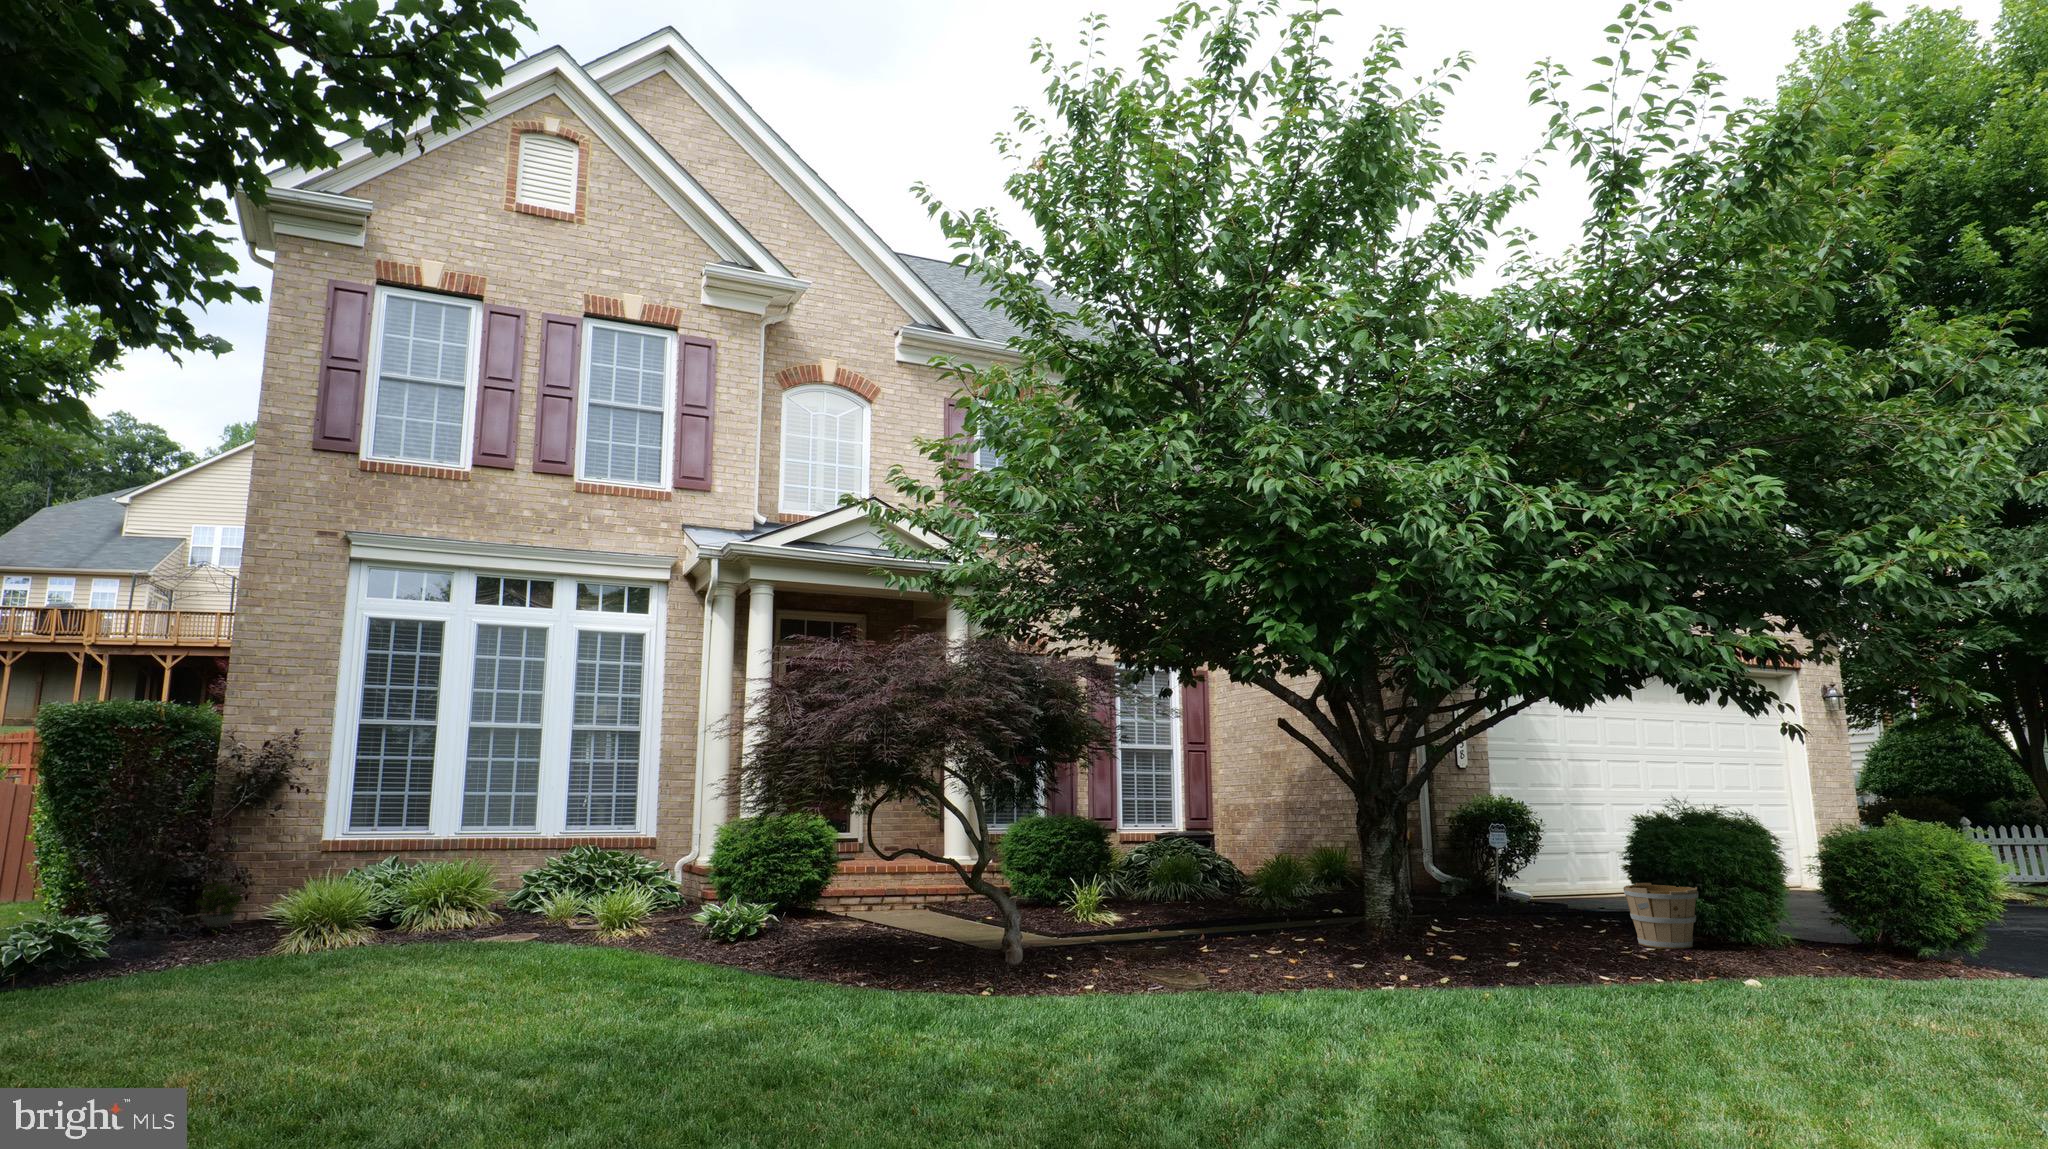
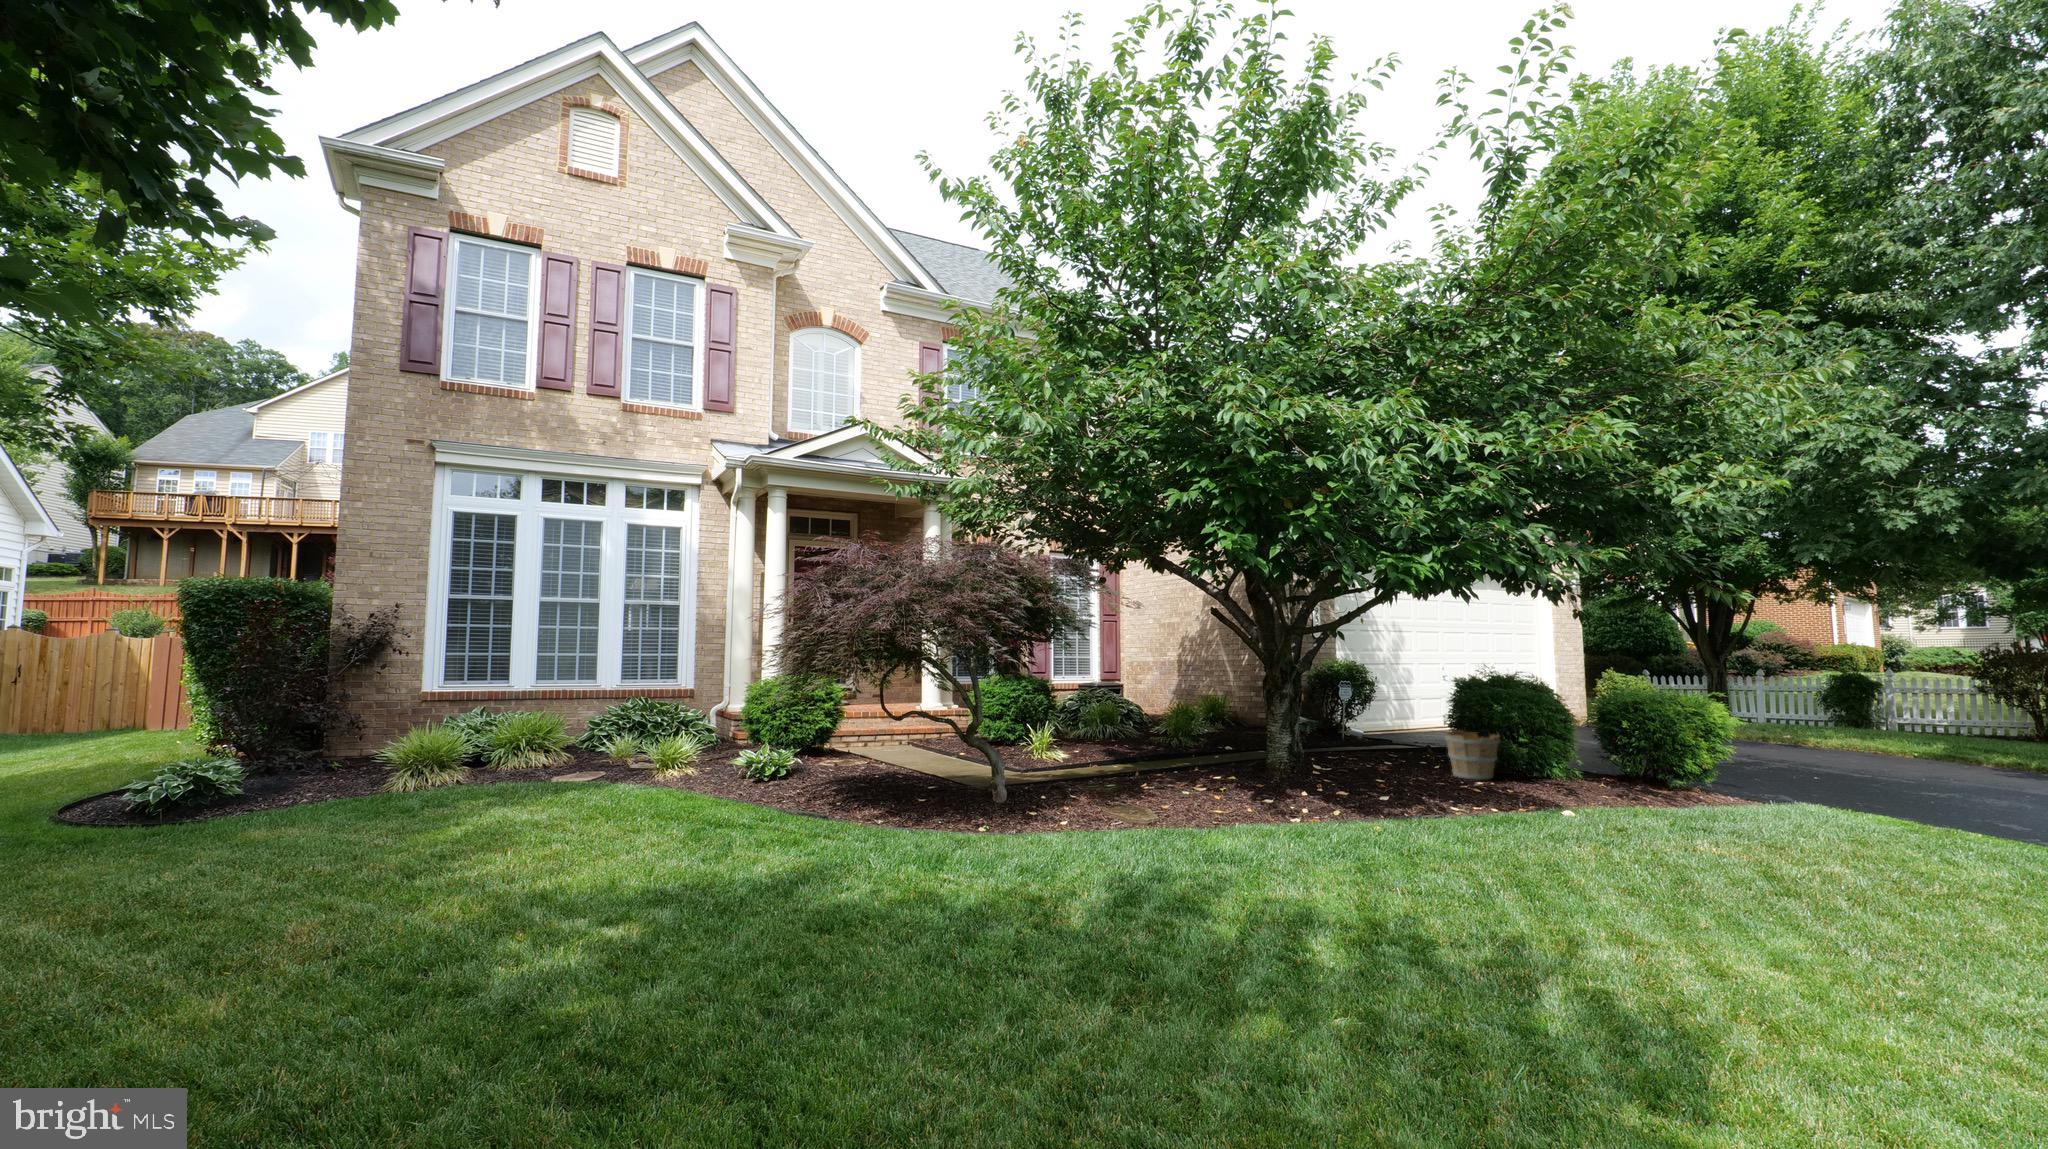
potted plant: present [195,882,243,928] -> none [309,729,352,766]

